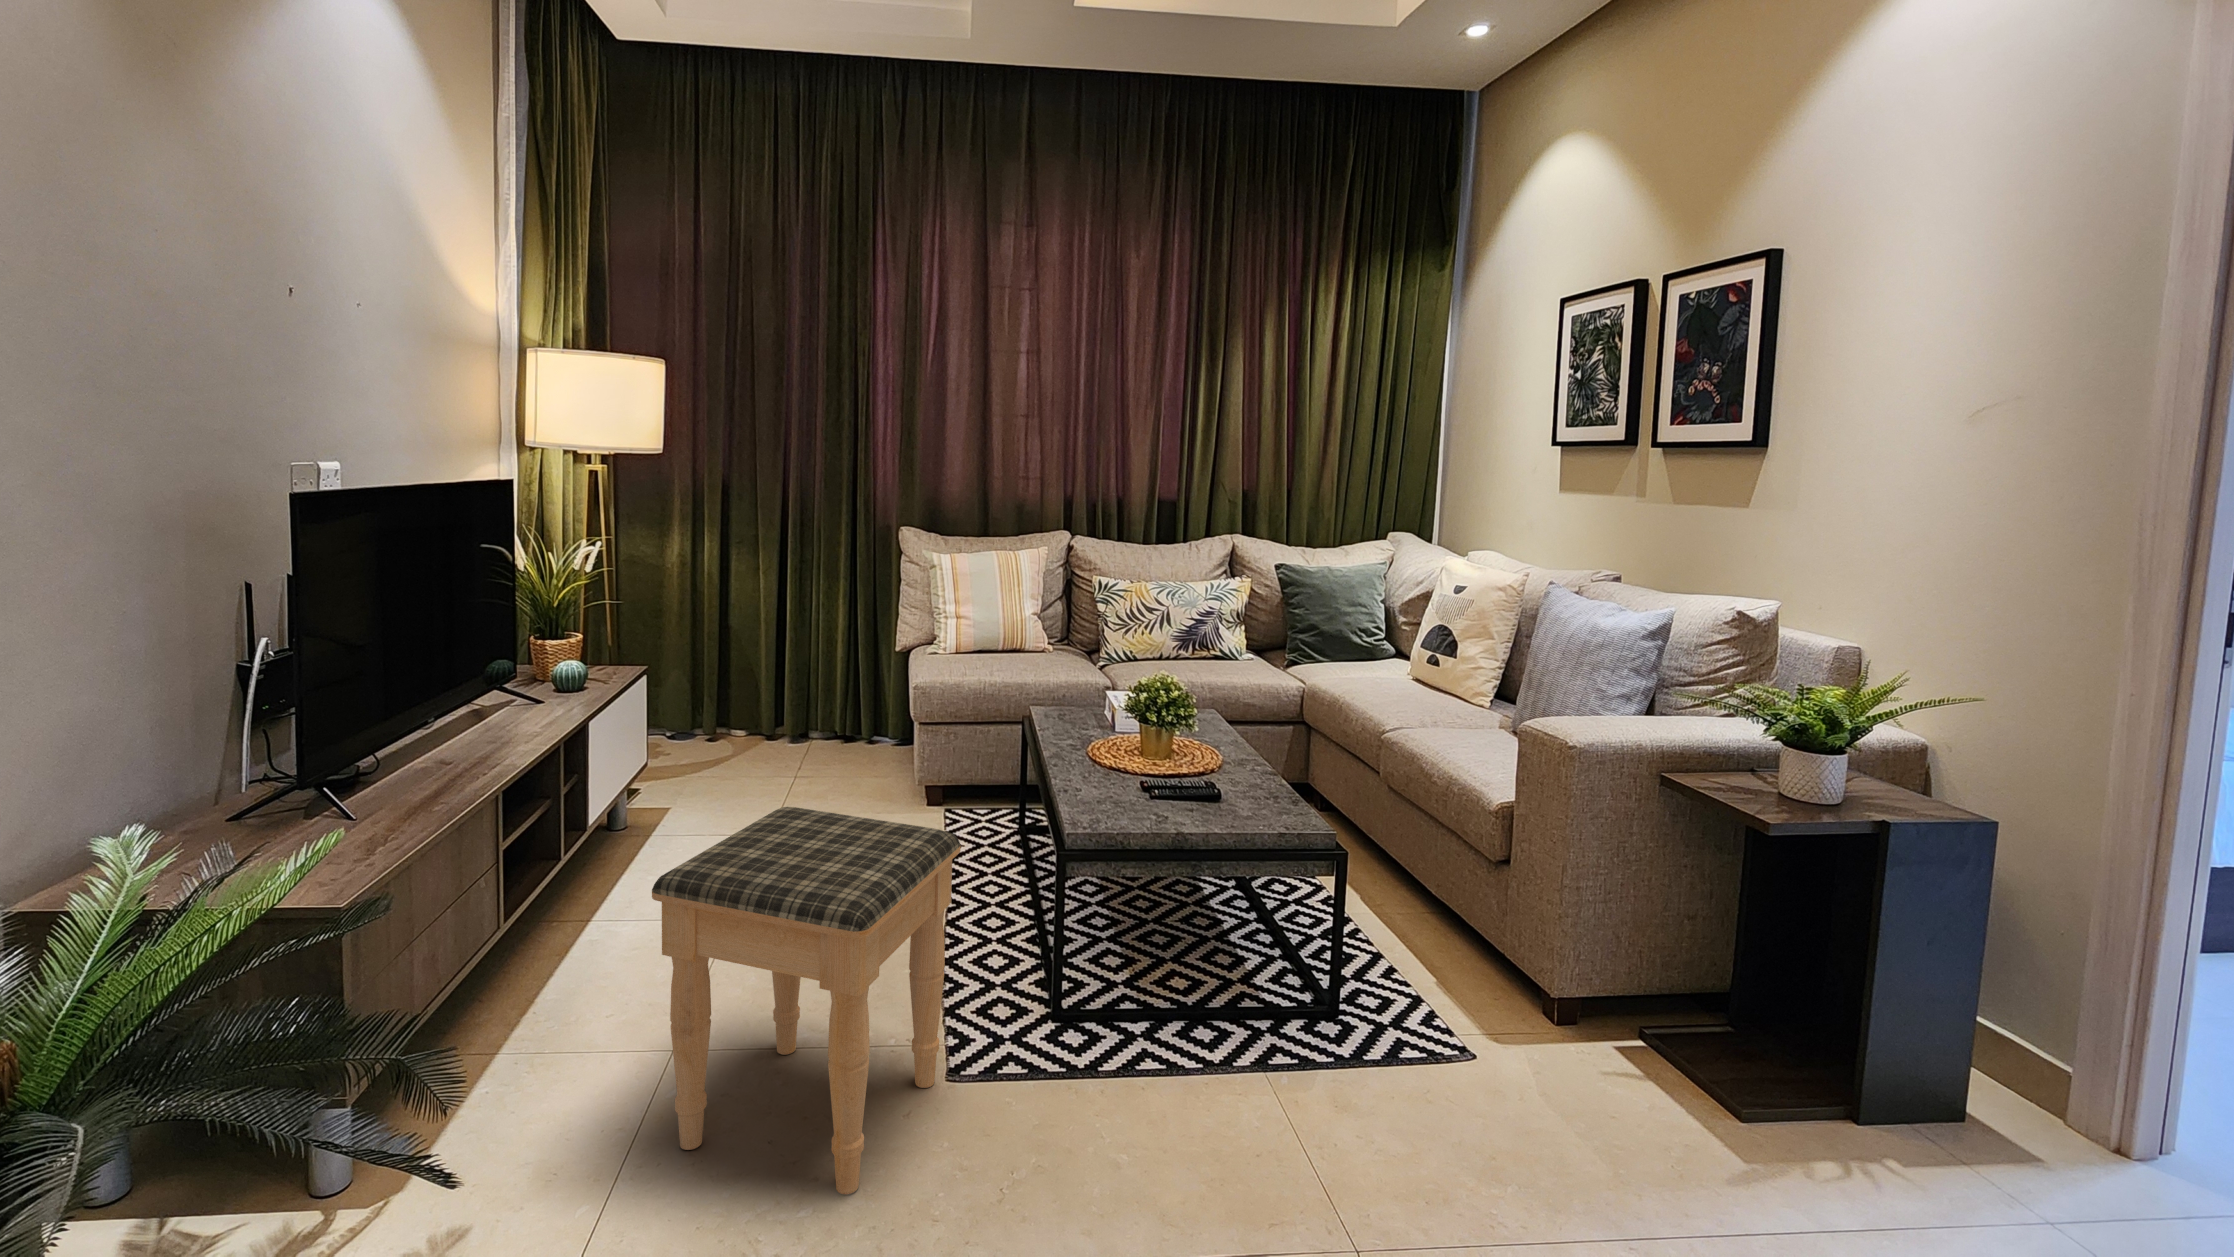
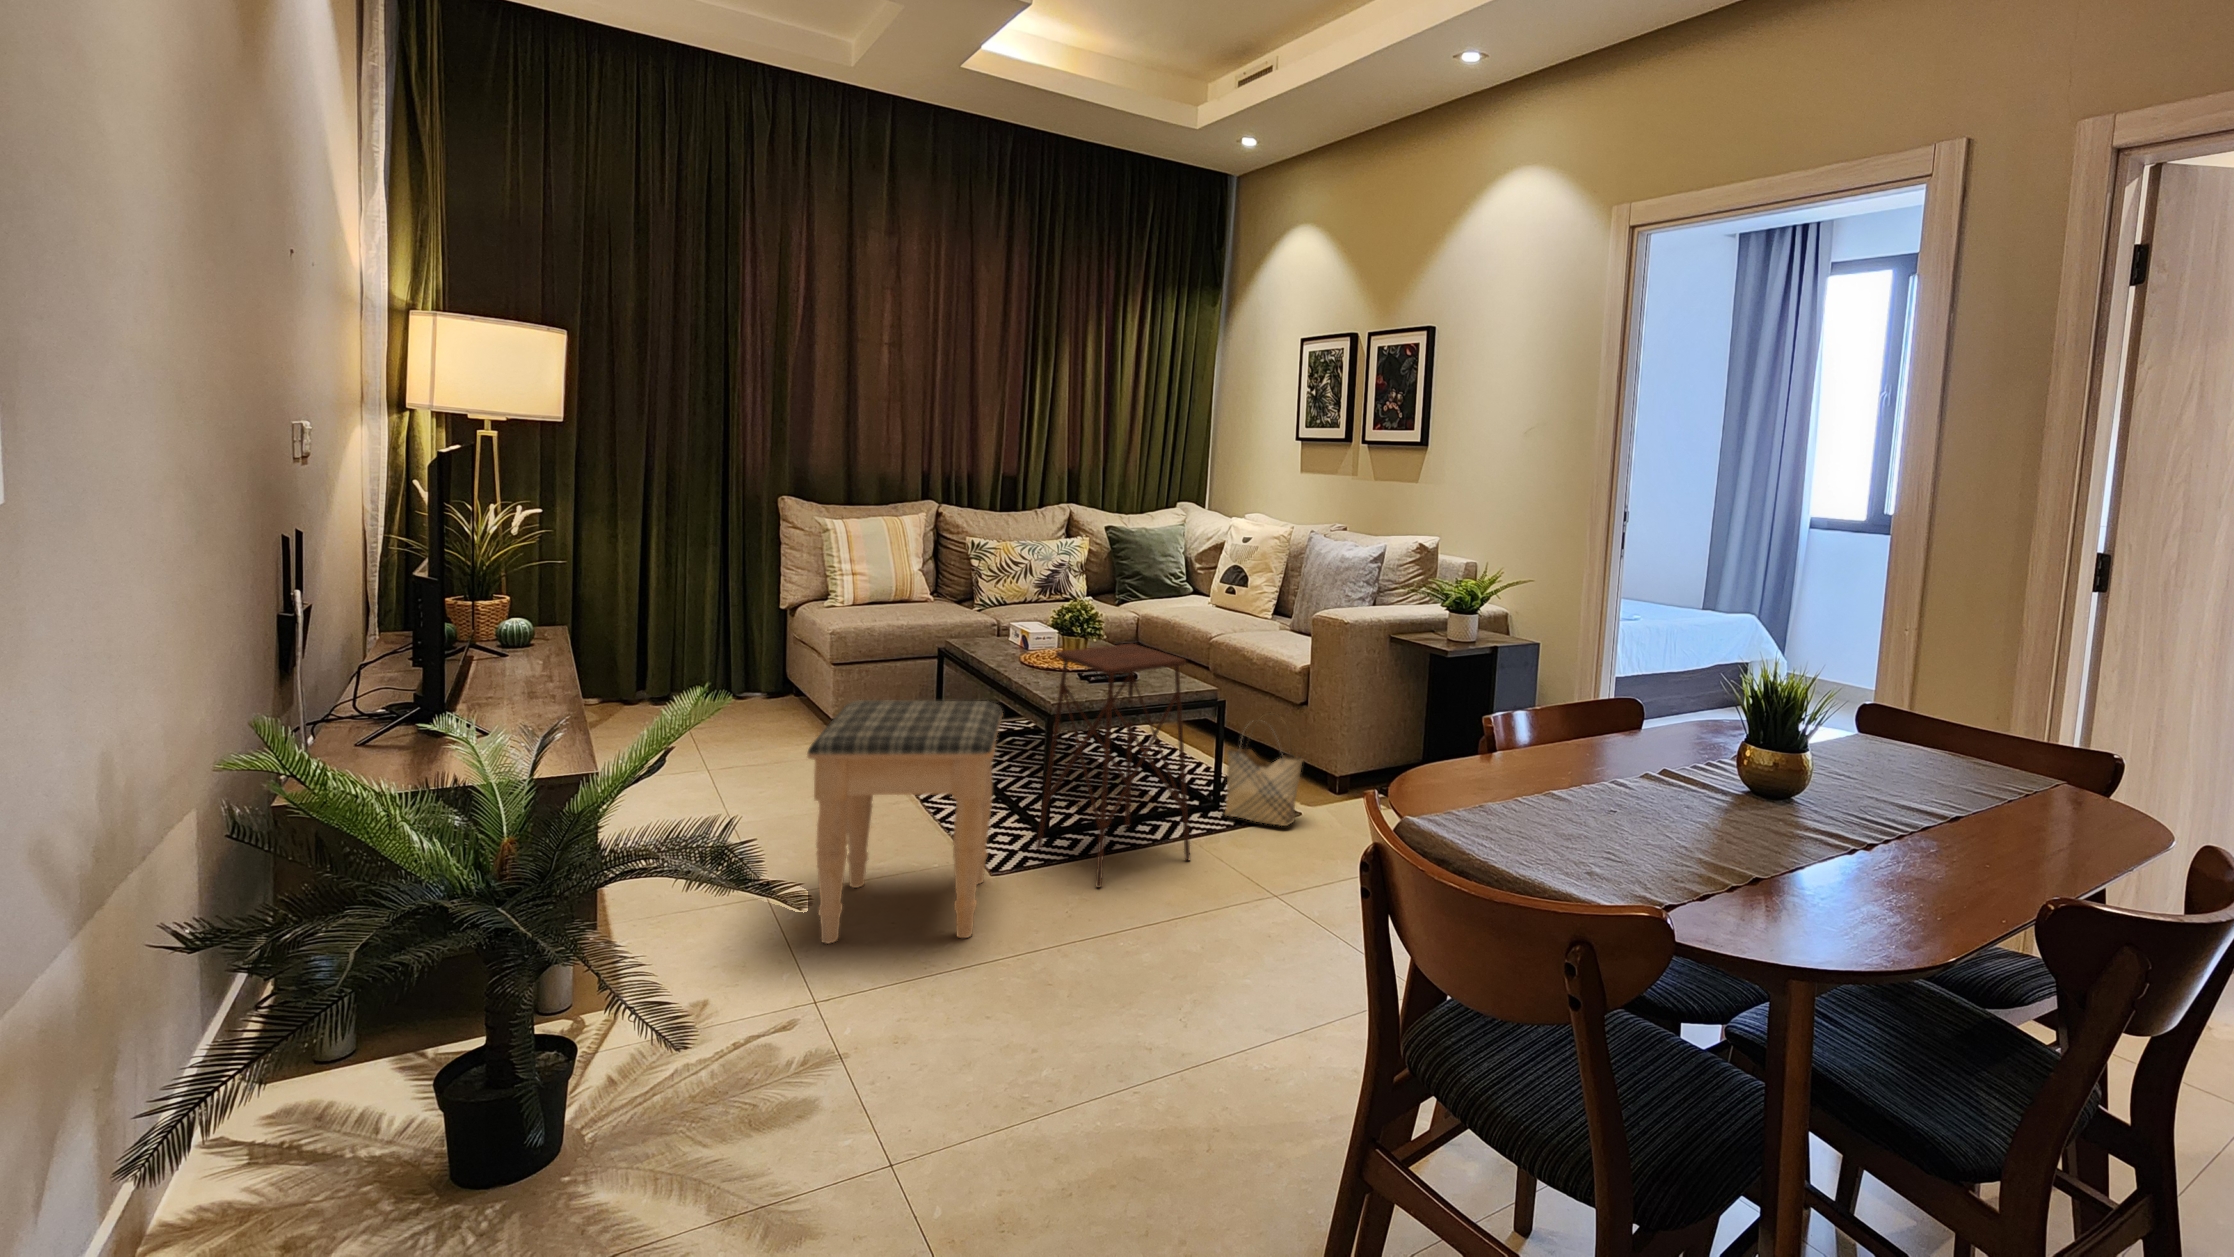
side table: none [1032,756,1244,1143] -> present [1036,644,1190,887]
woven basket: none [1335,884,1469,1085] -> present [1225,720,1303,826]

